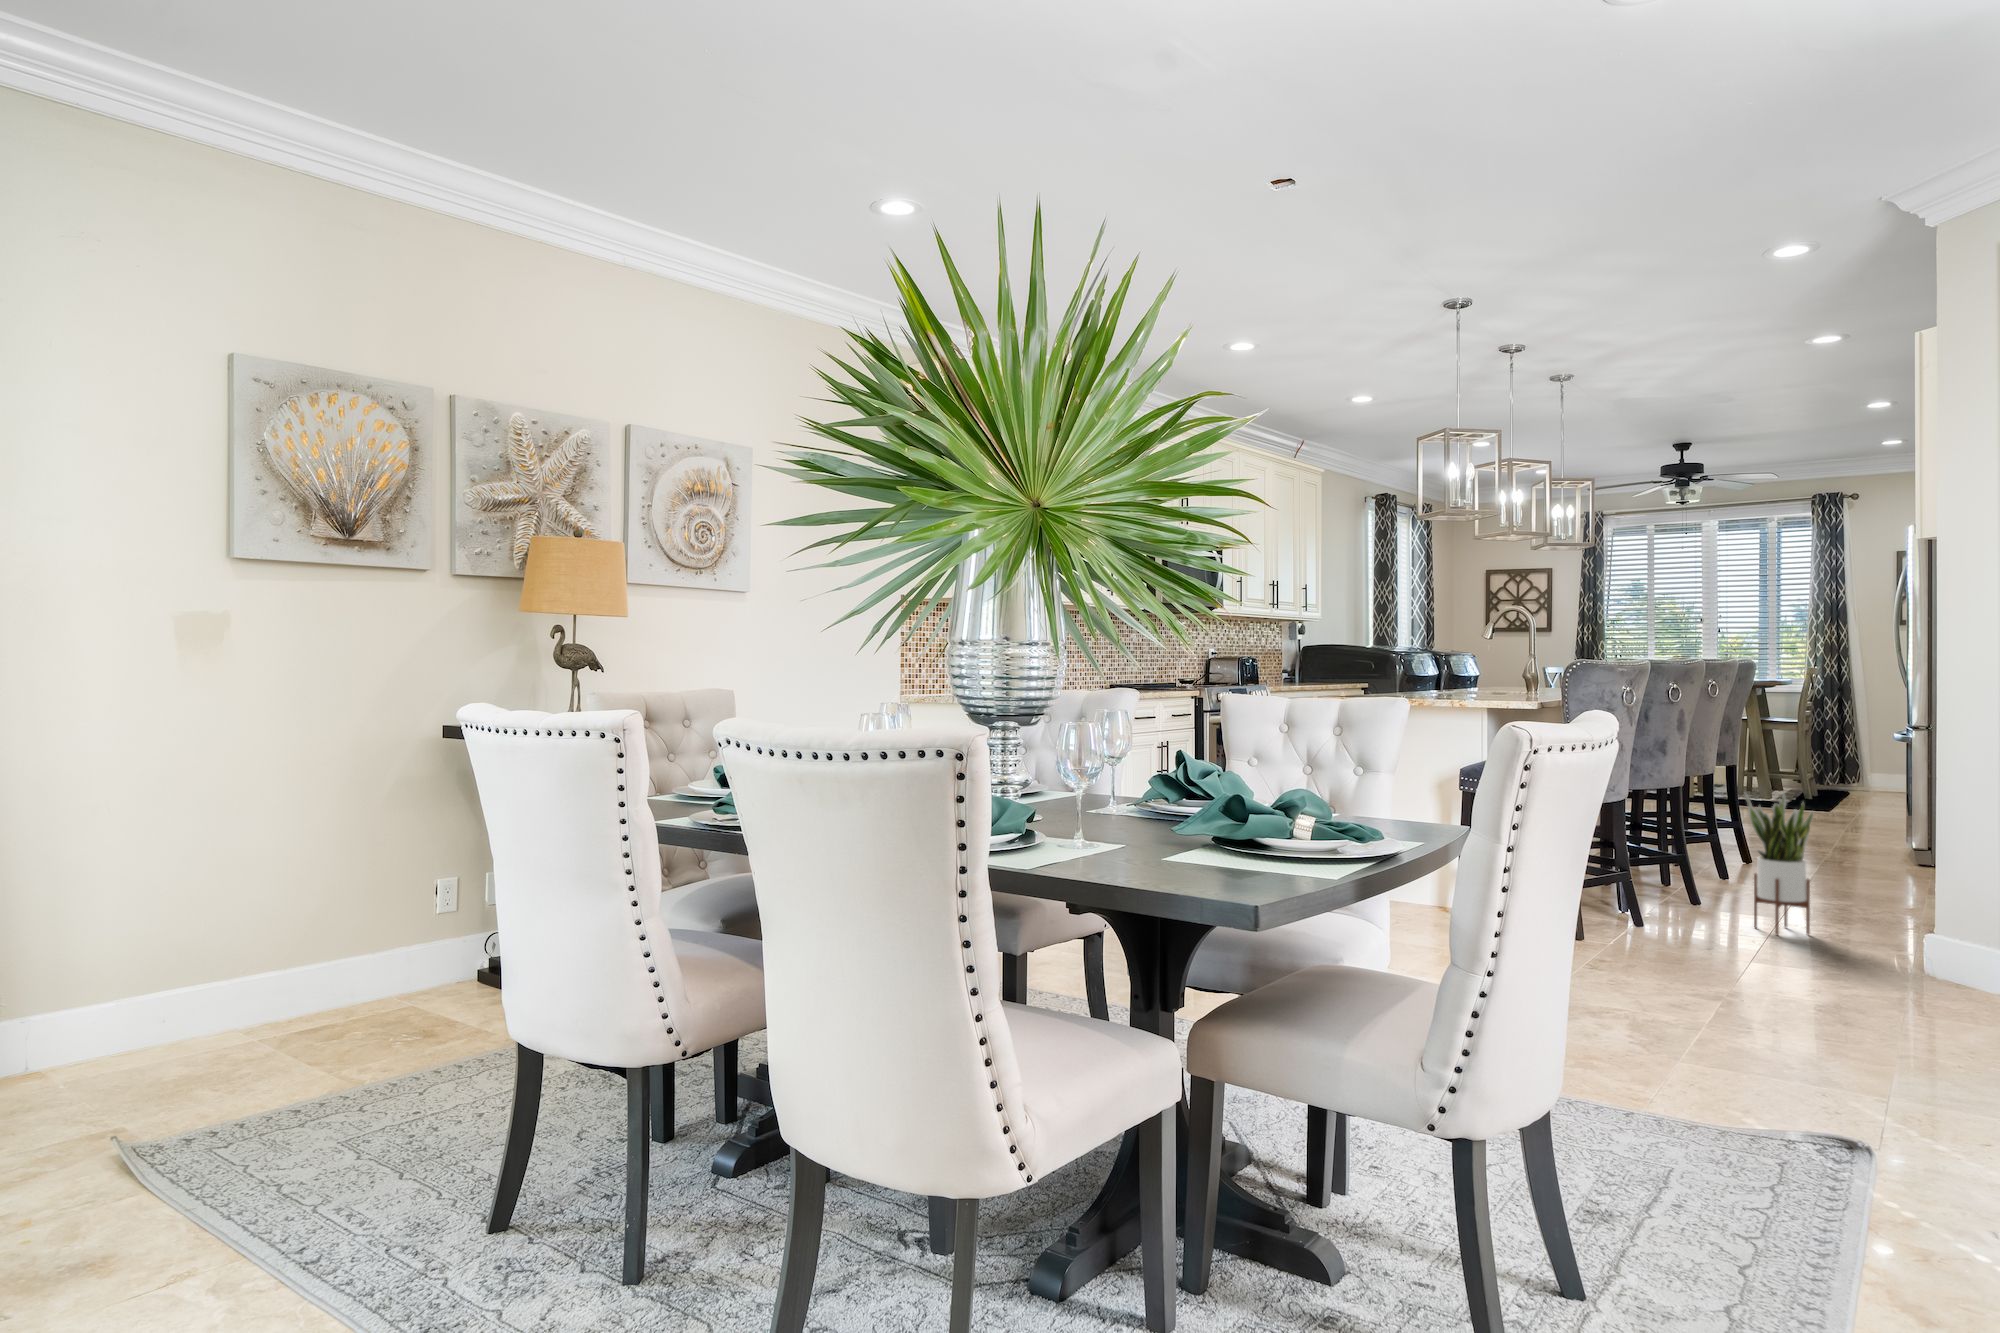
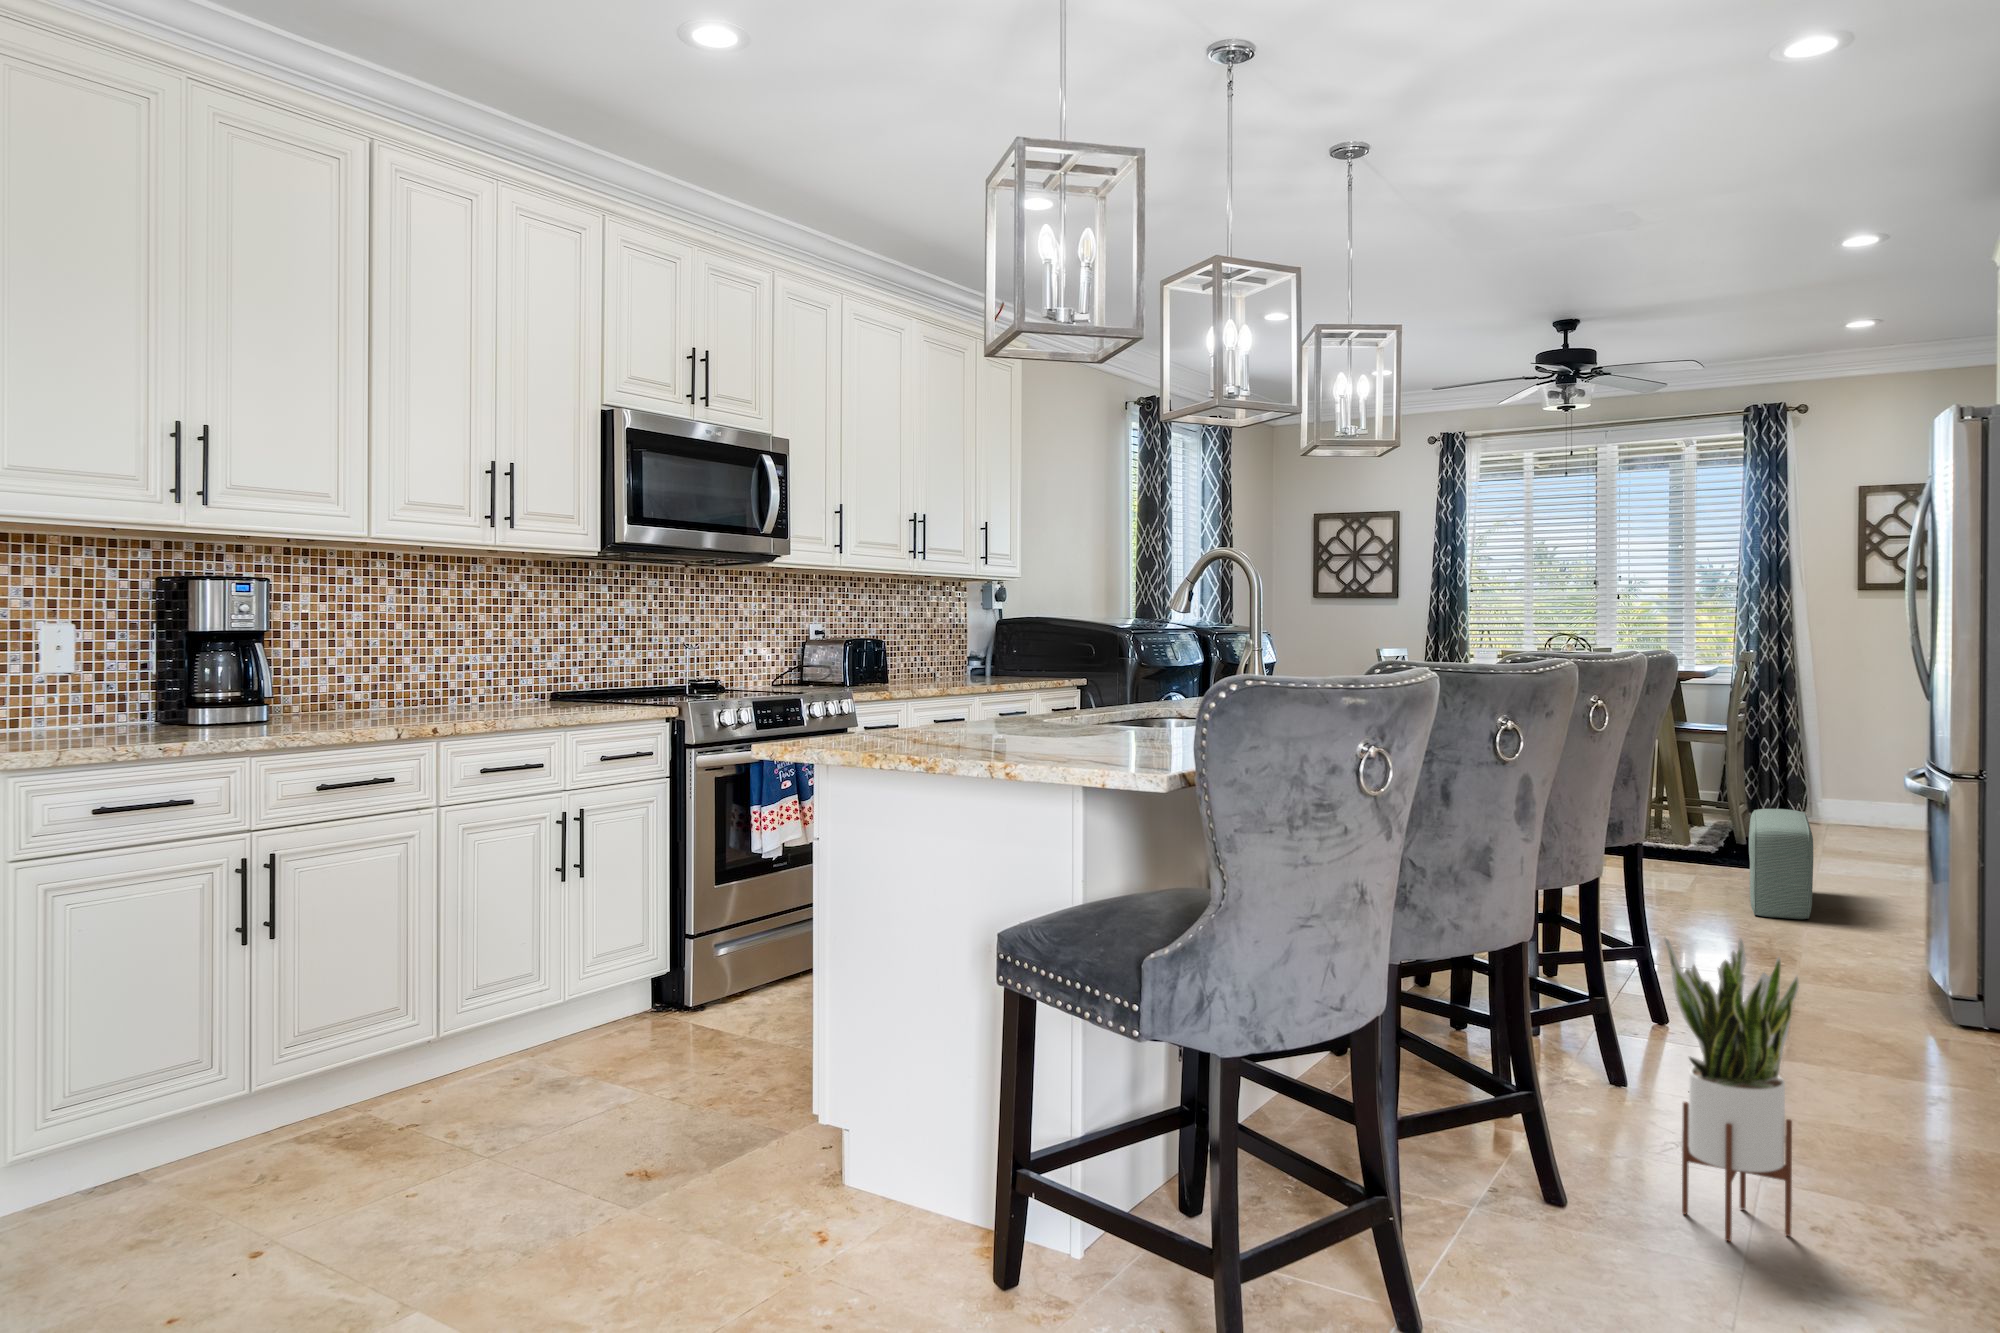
pouf: none [1810,769,1852,836] -> present [1749,809,1813,919]

